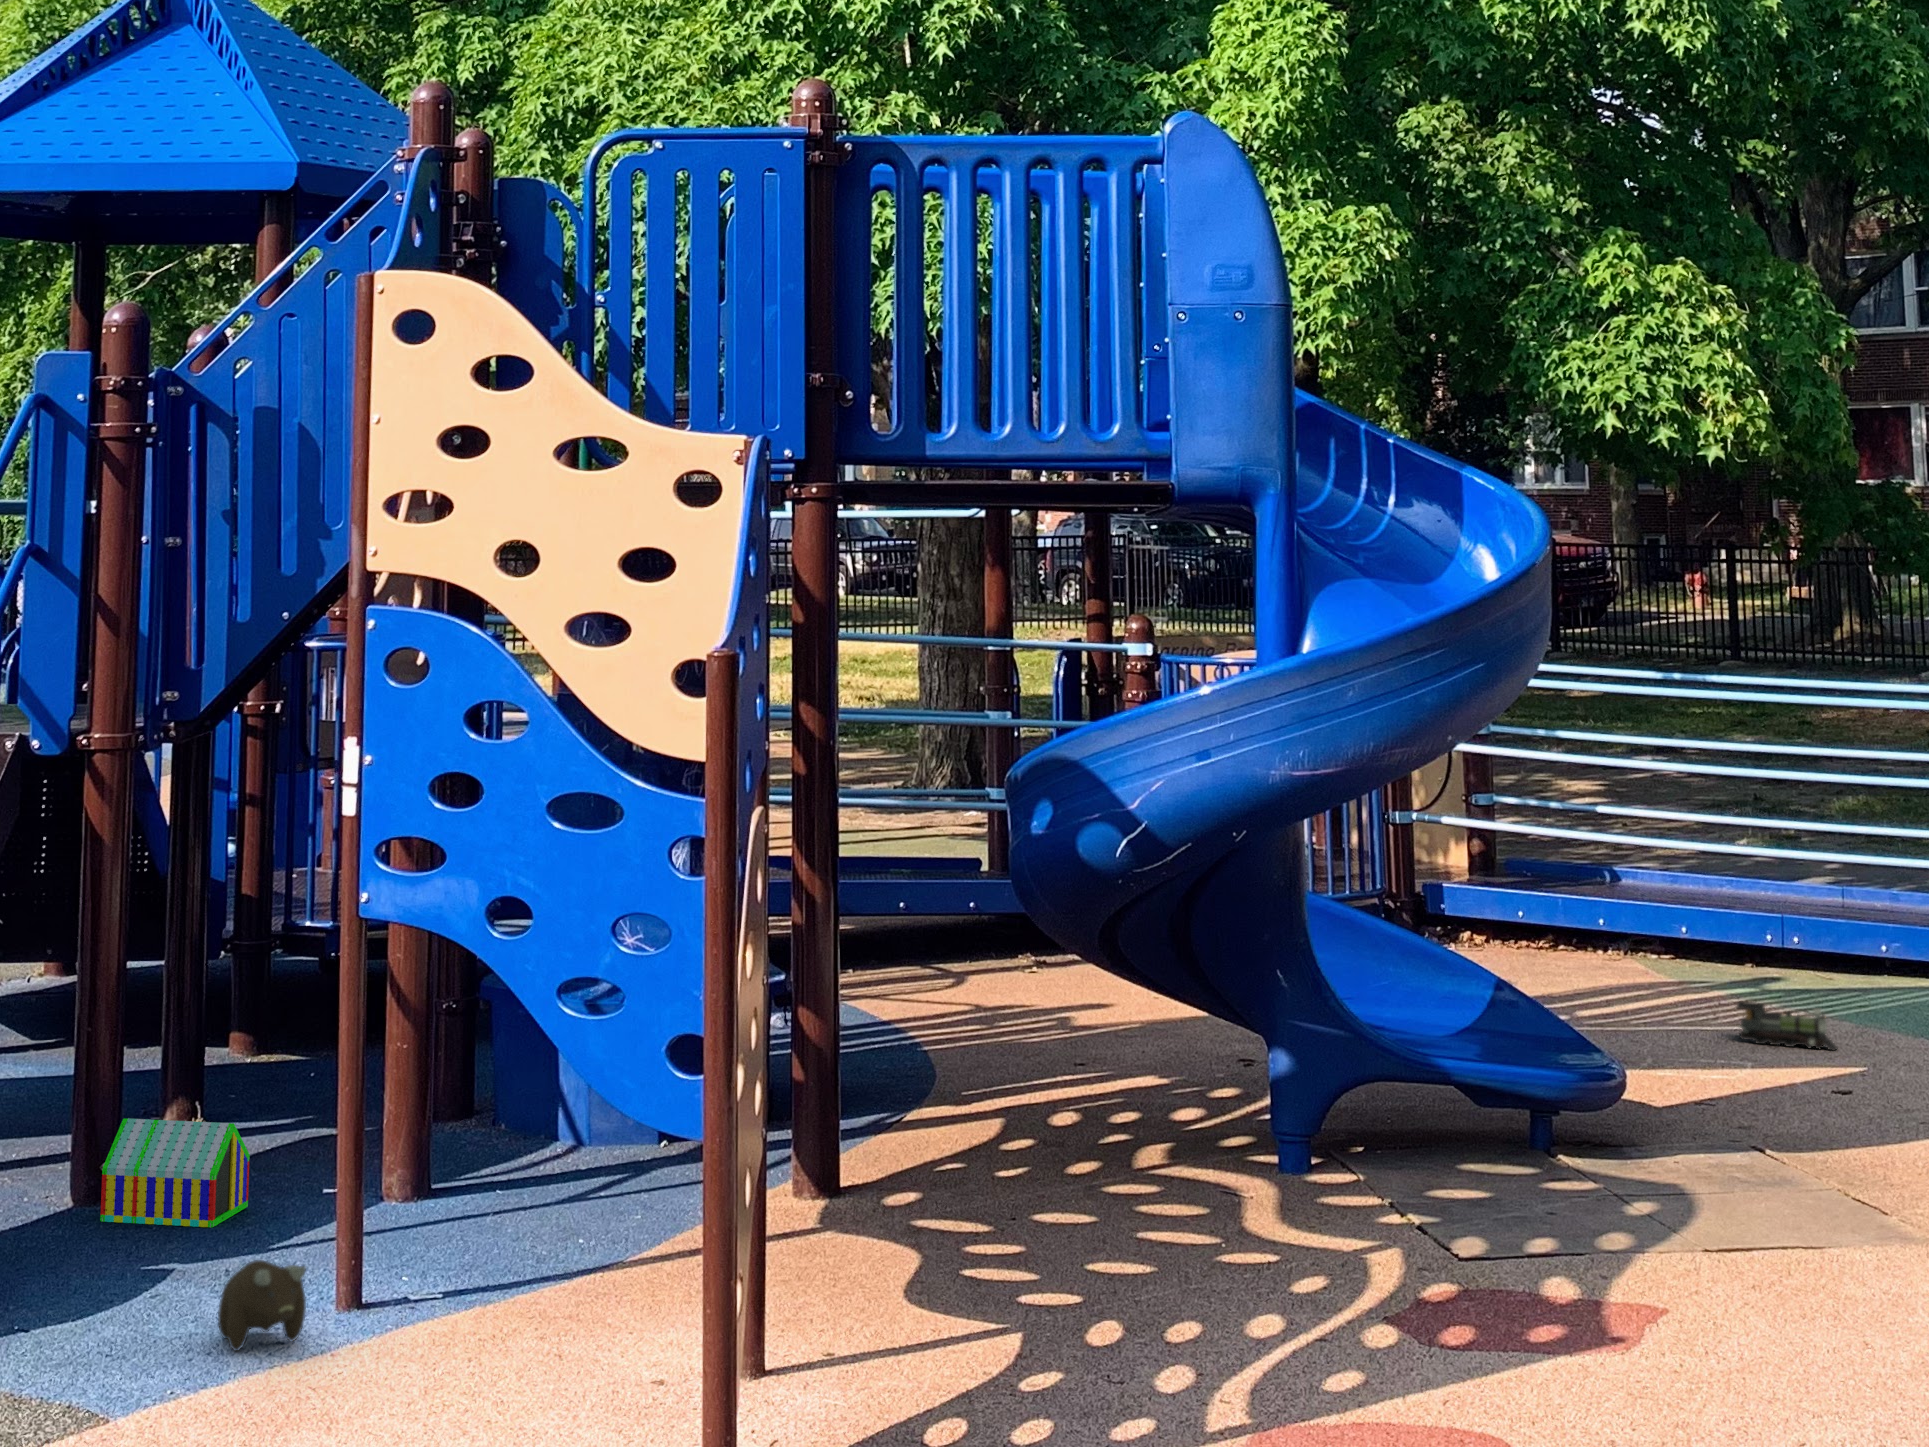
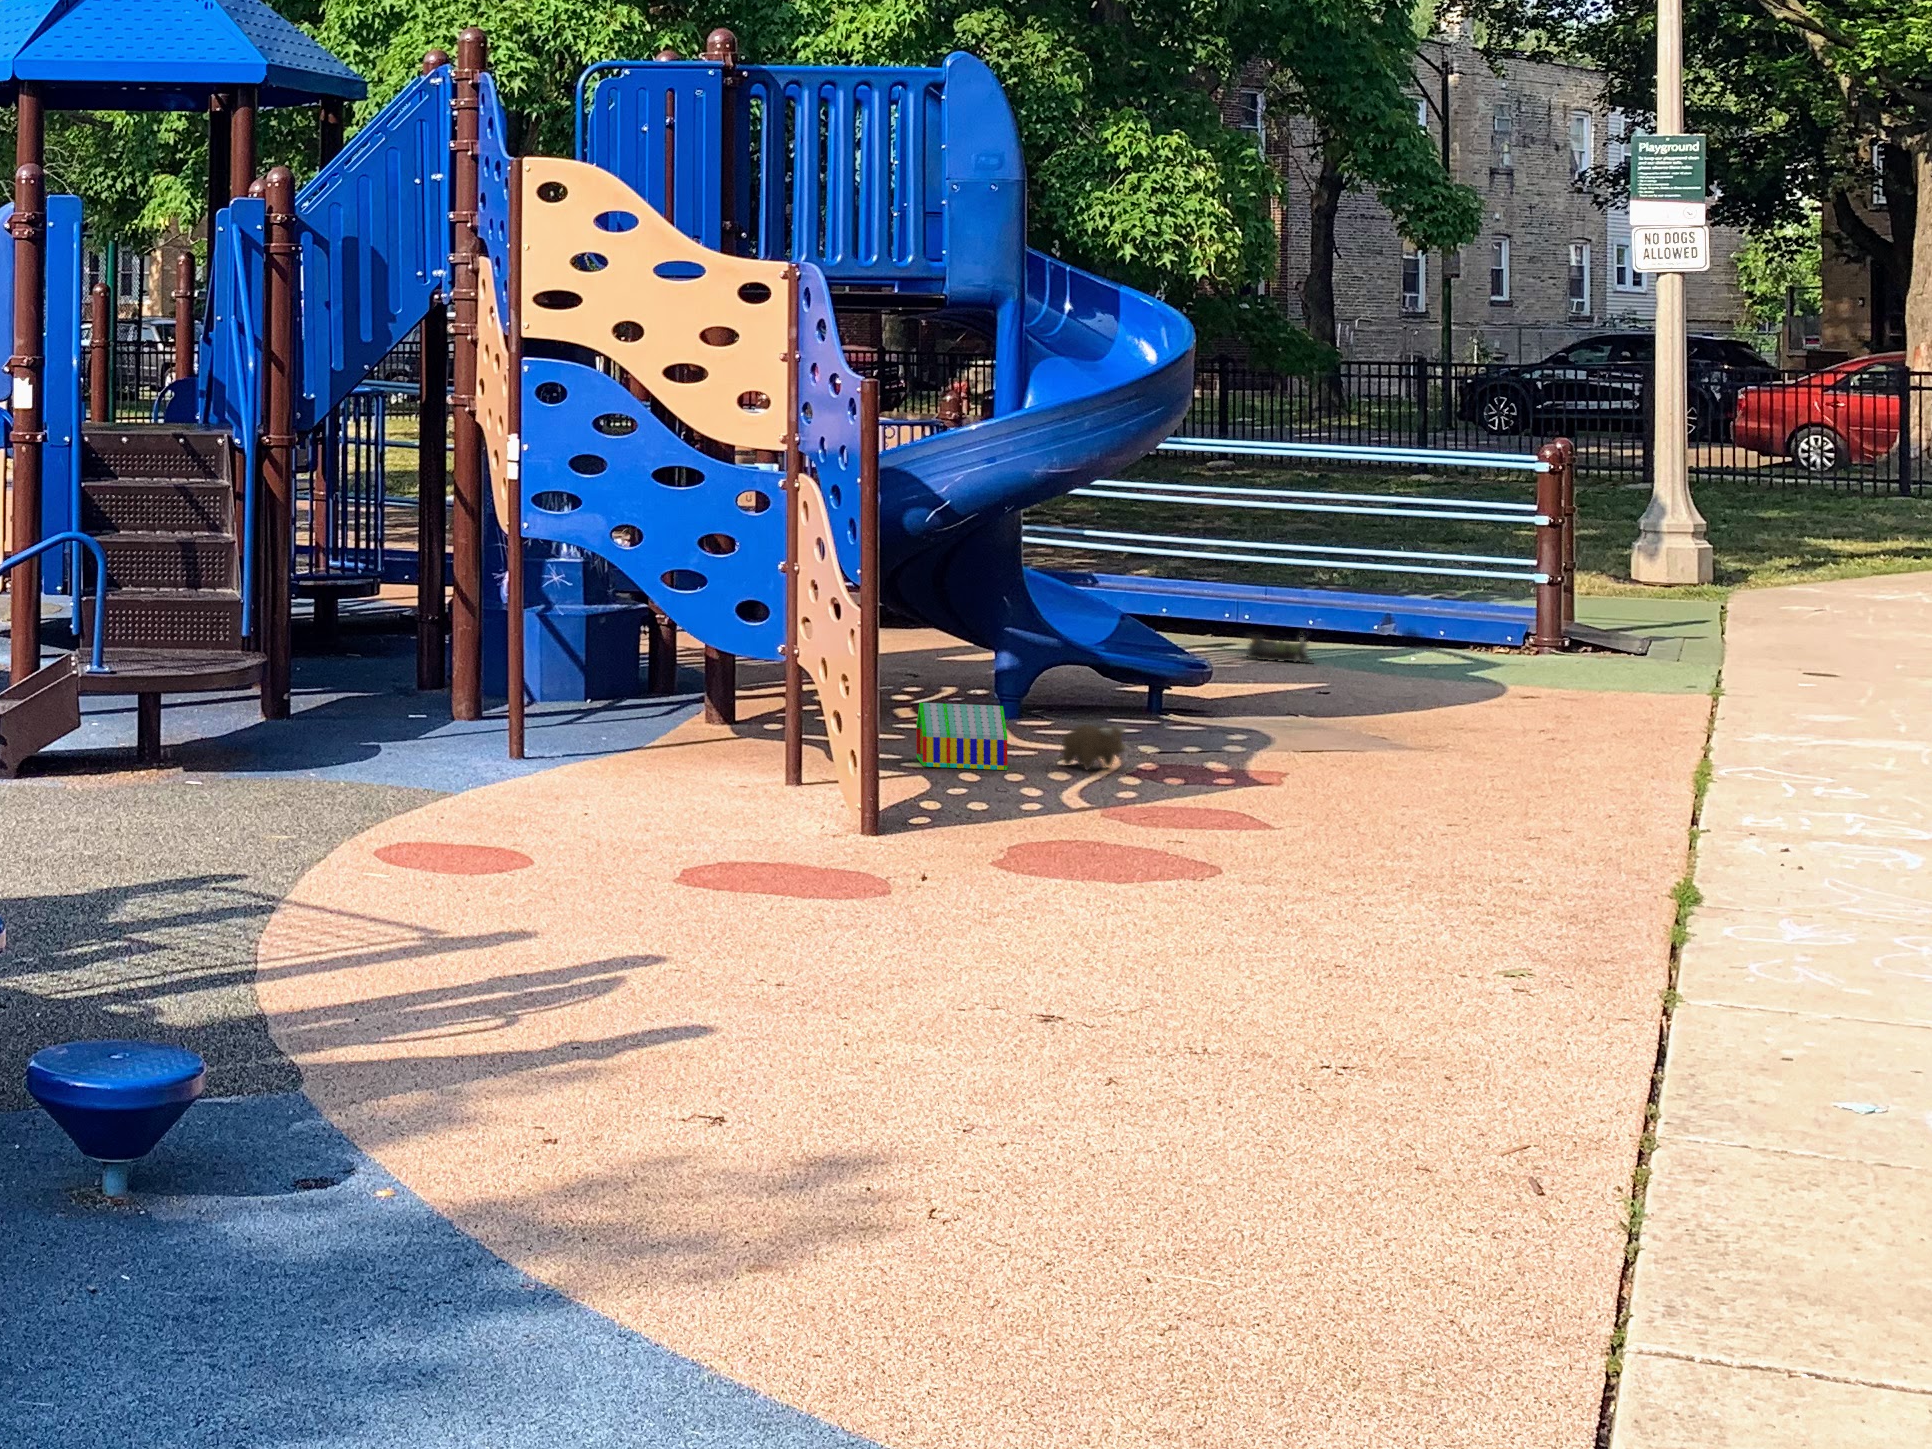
toy house: present [100,1118,250,1228] -> present [916,703,1008,770]
plush toy: present [218,1260,306,1351] -> present [1062,724,1126,770]

